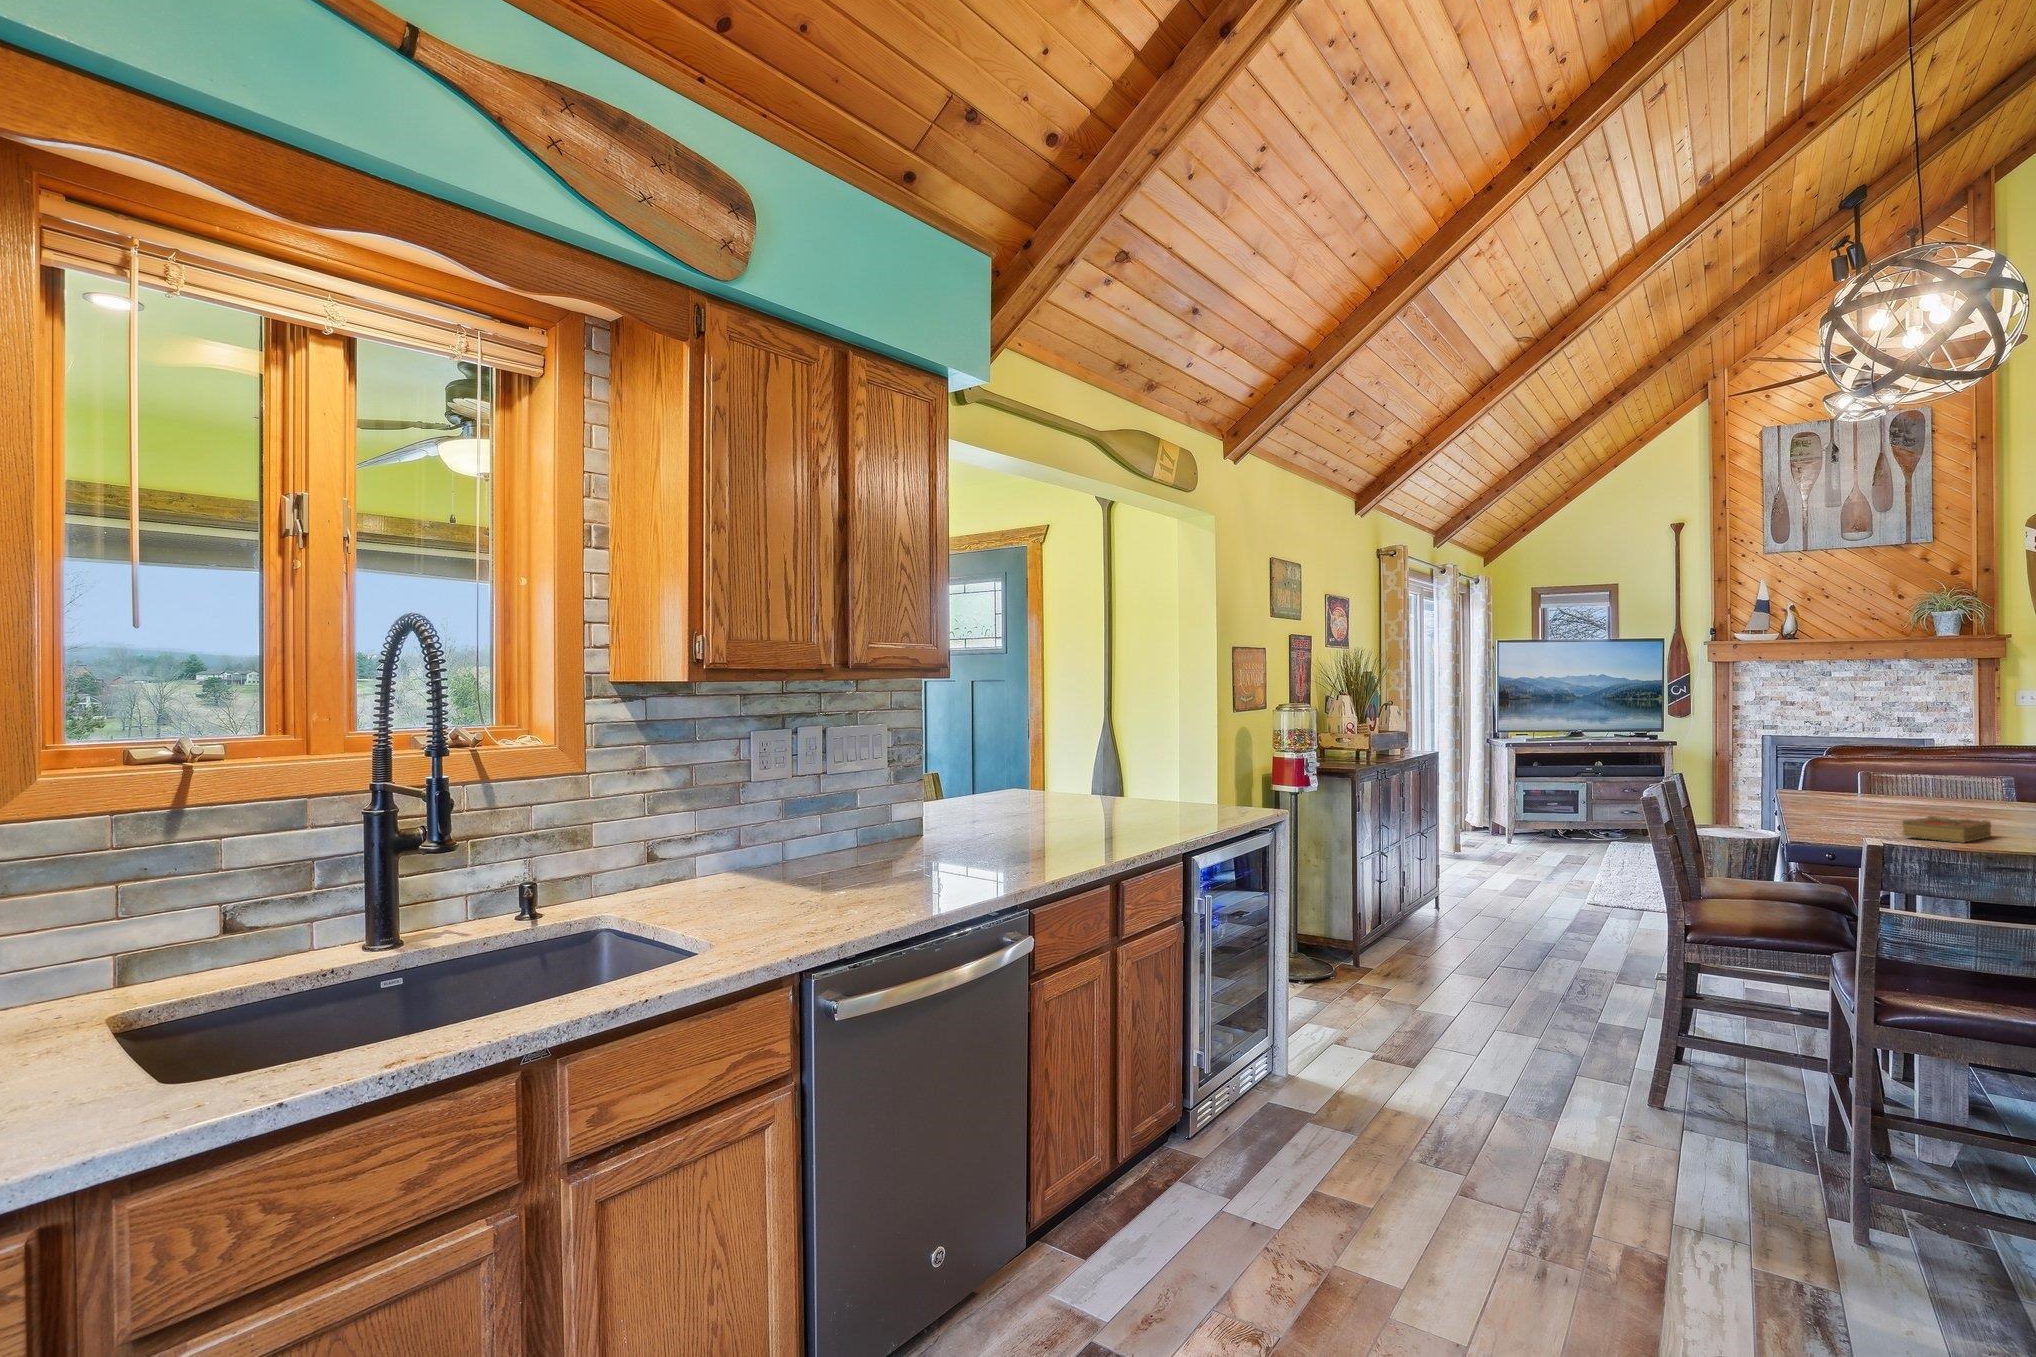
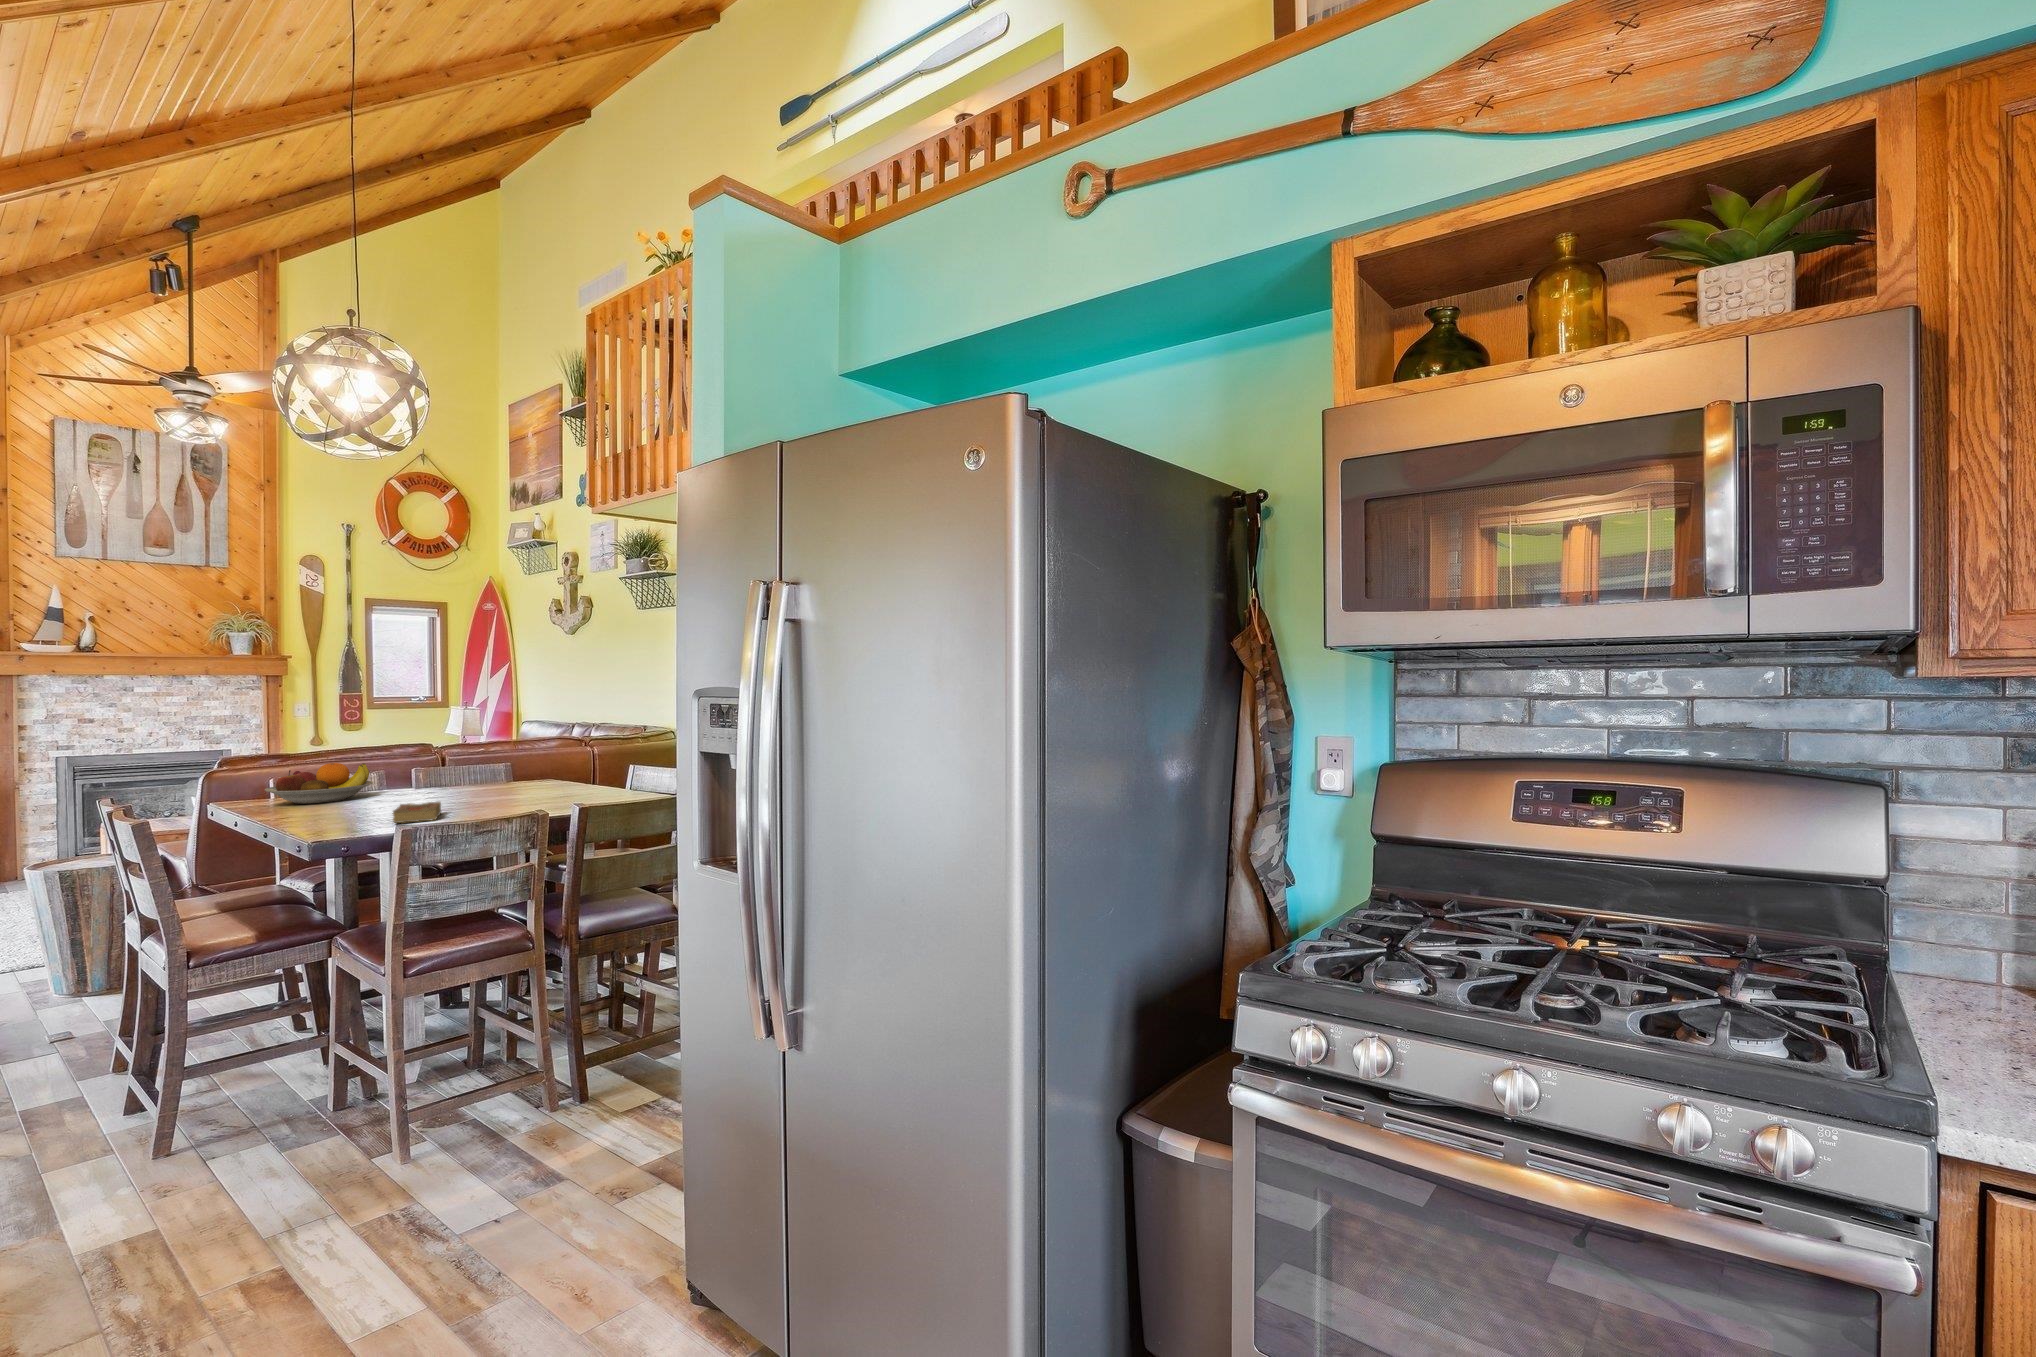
fruit bowl: none [1826,759,1964,804] -> present [265,763,373,804]

